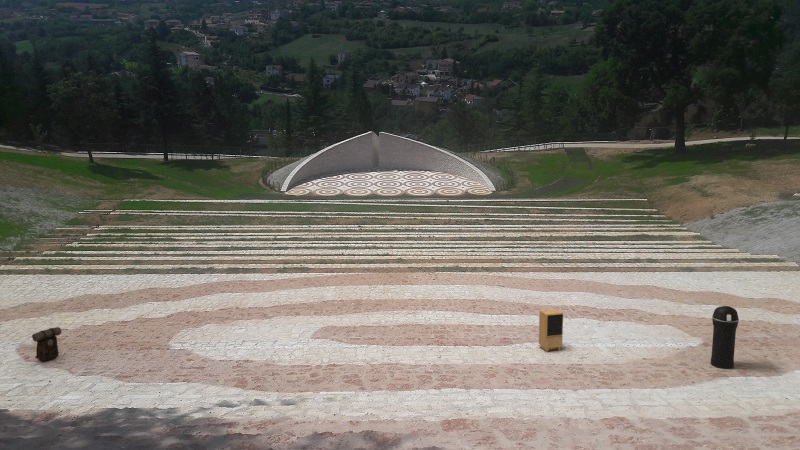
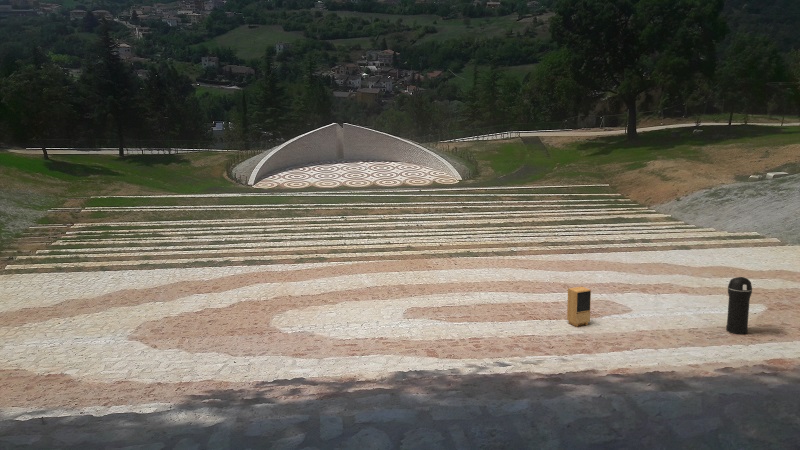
backpack: present [32,327,62,361] -> none [72,324,100,359]

